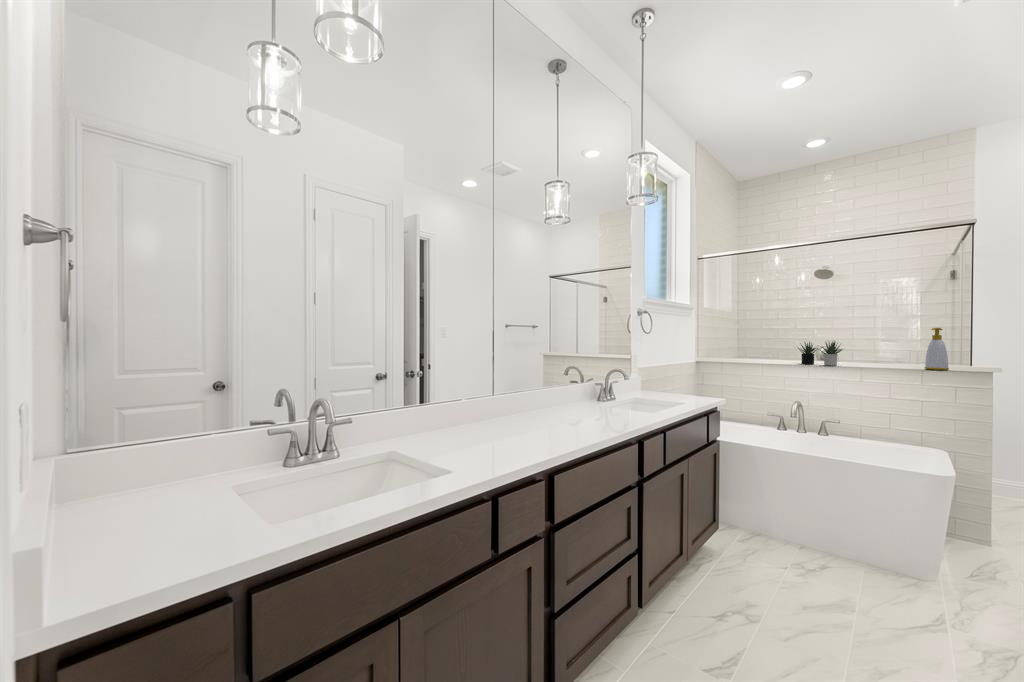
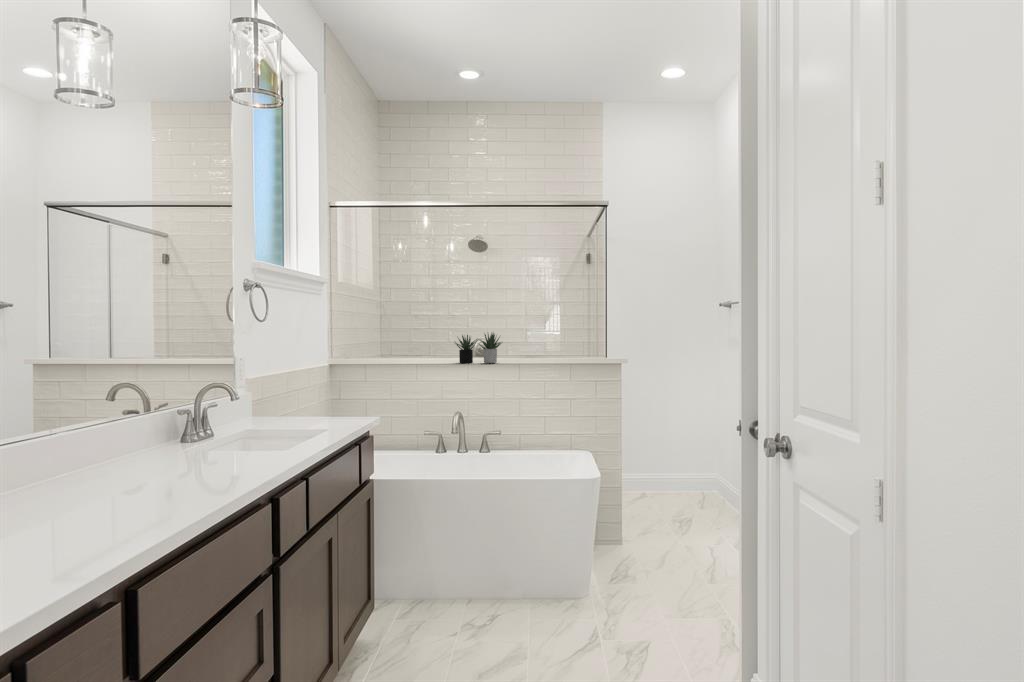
soap bottle: present [925,328,949,370] -> none [576,316,596,361]

